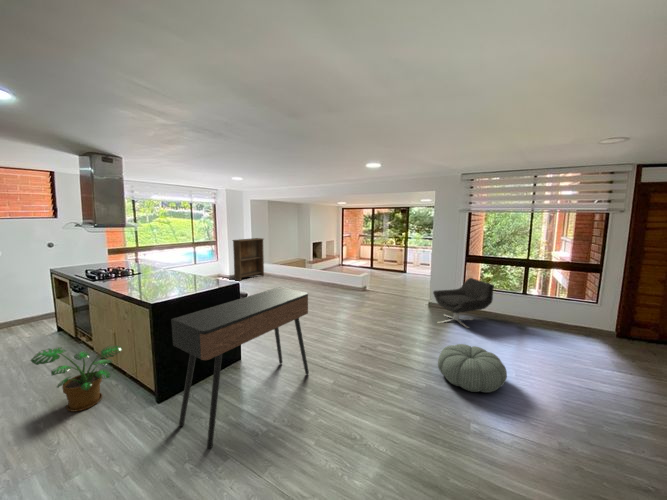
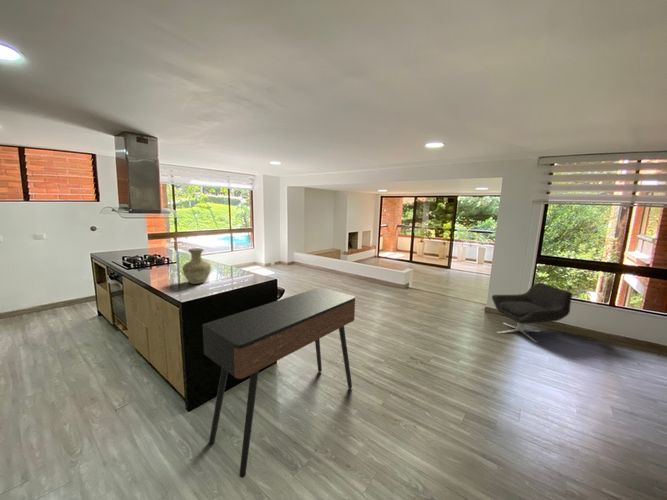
bookshelf: present [233,238,264,281] -> none [268,226,299,271]
vase: none [150,257,177,289] -> present [182,248,211,284]
pouf: present [438,344,507,393] -> none [509,368,606,436]
potted plant: present [30,346,122,412] -> none [61,342,154,412]

